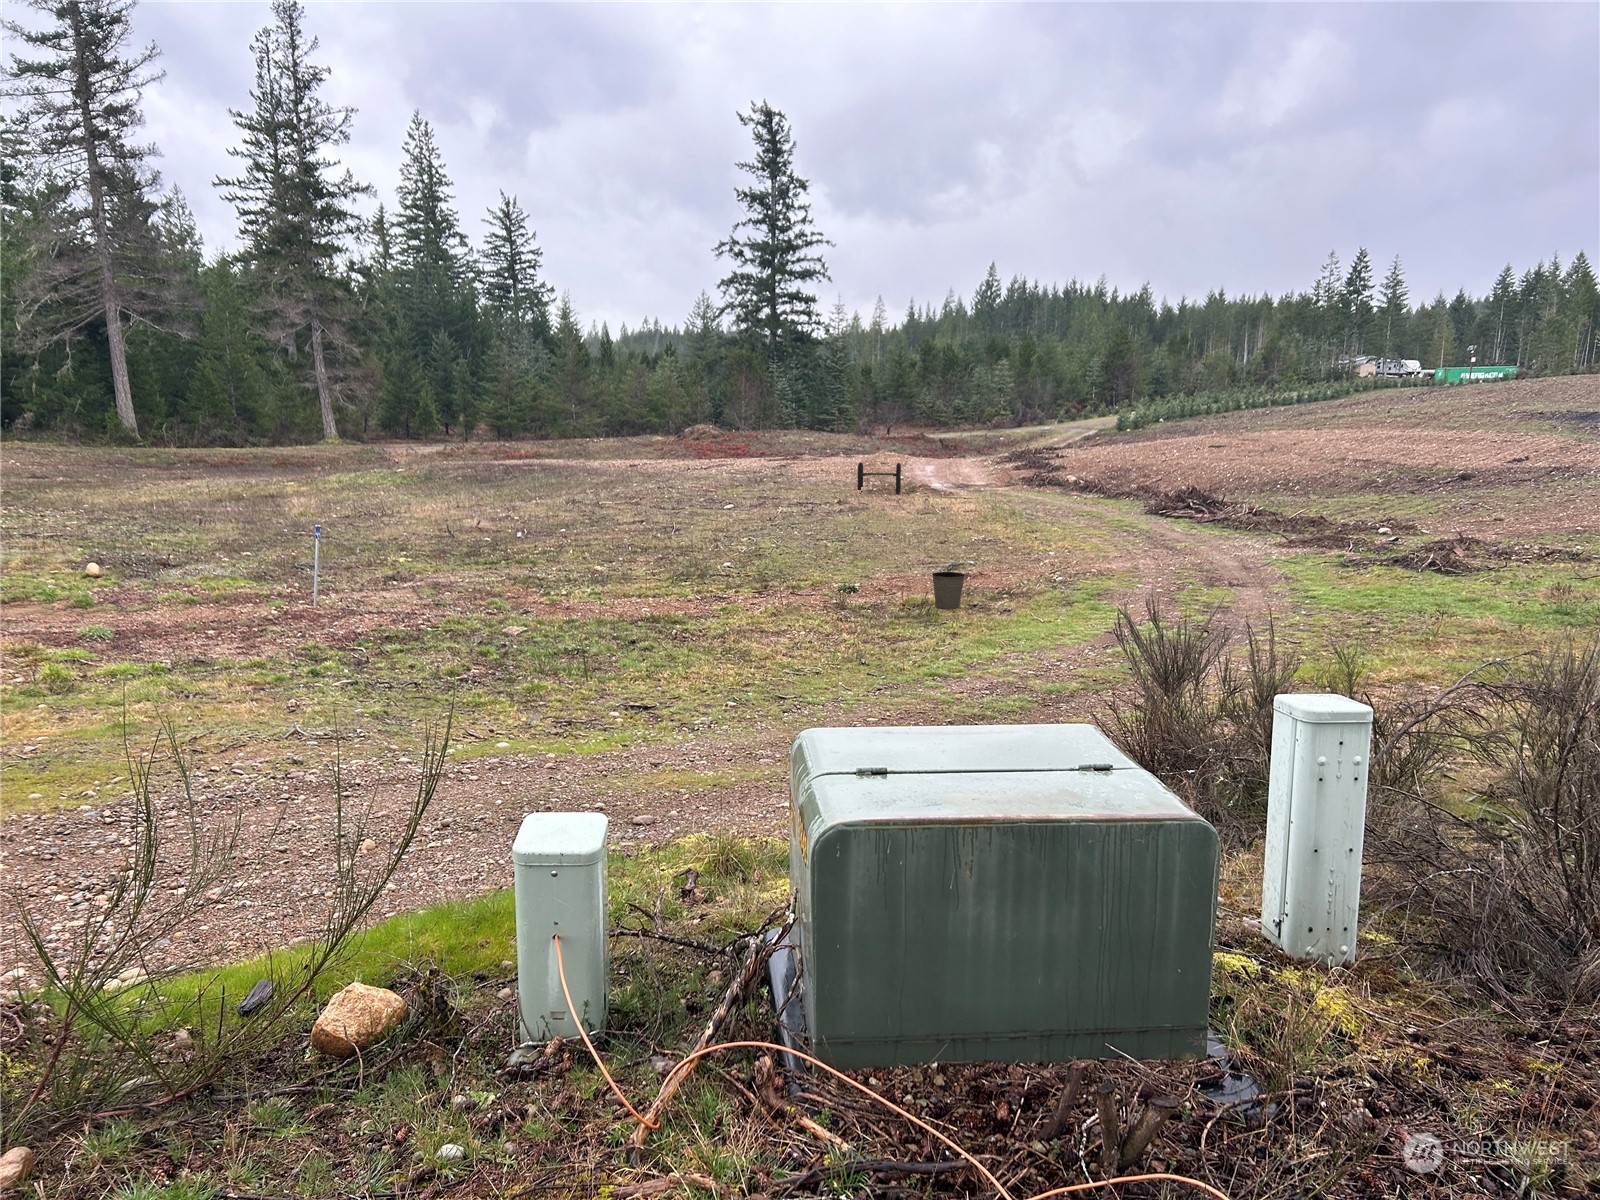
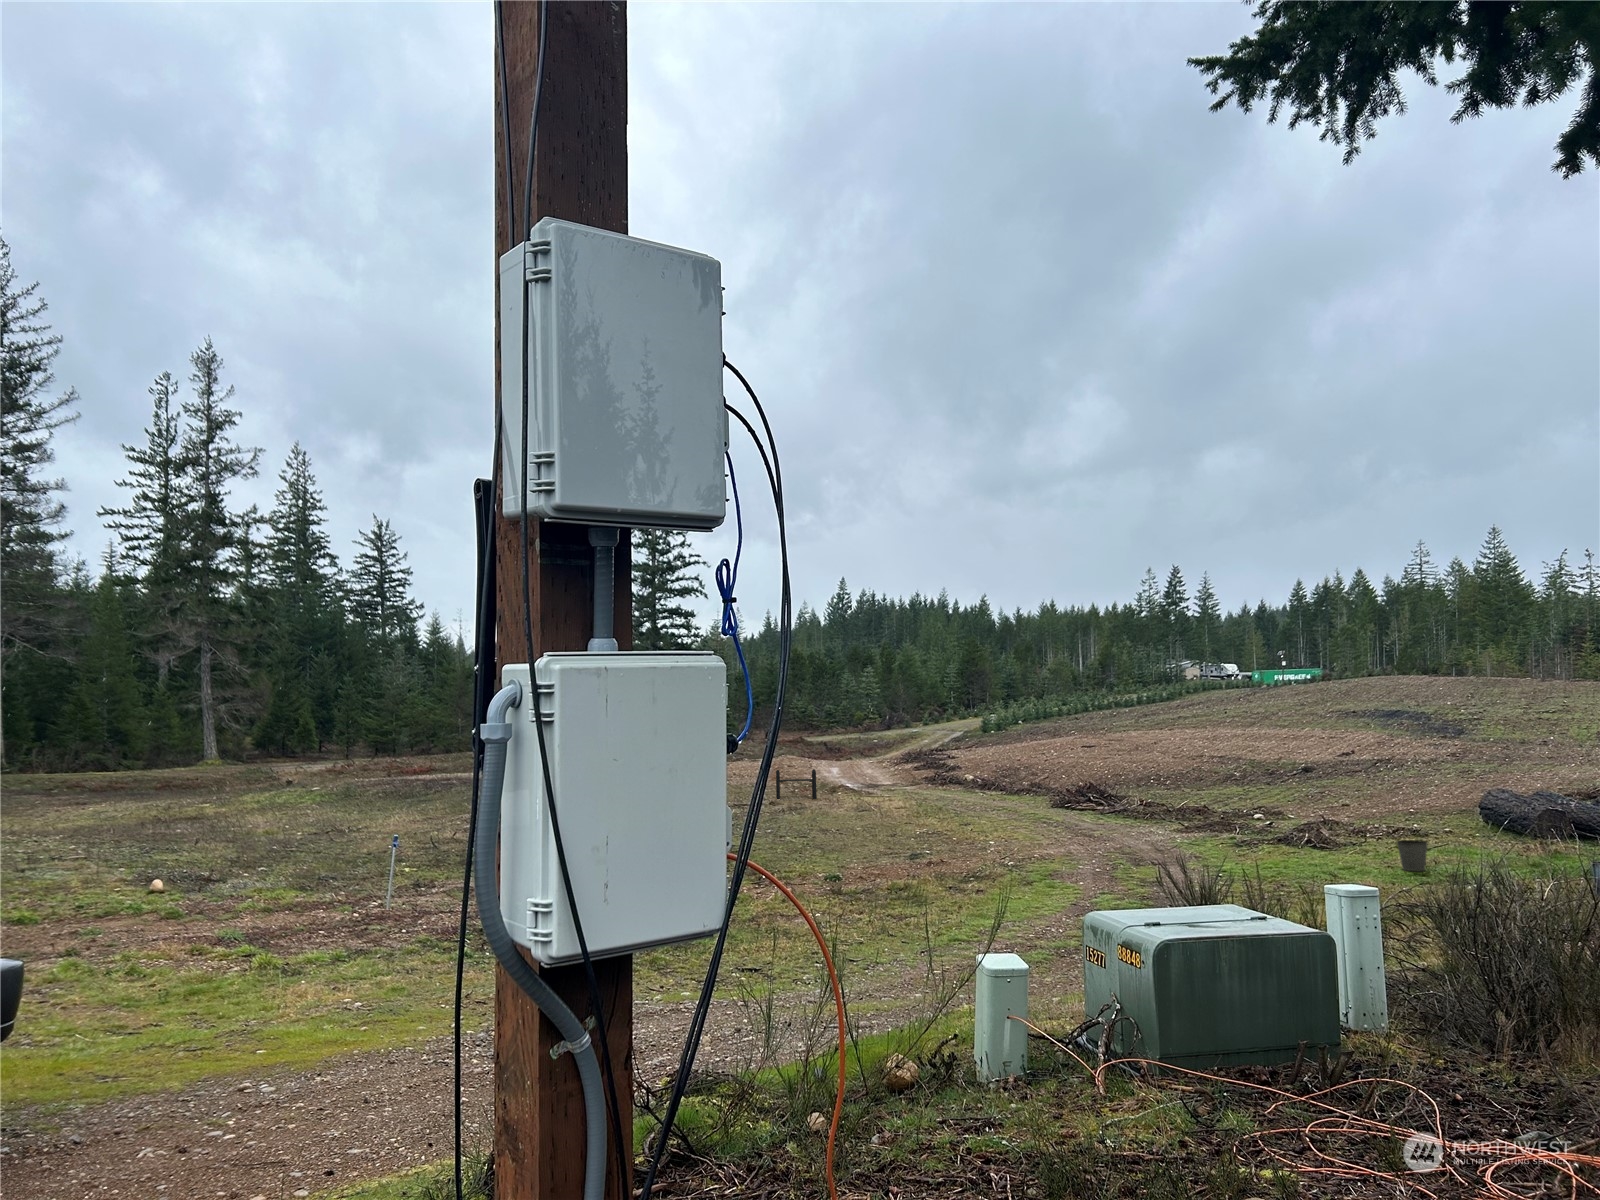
bucket: present [932,572,965,609] -> present [1397,840,1428,871]

